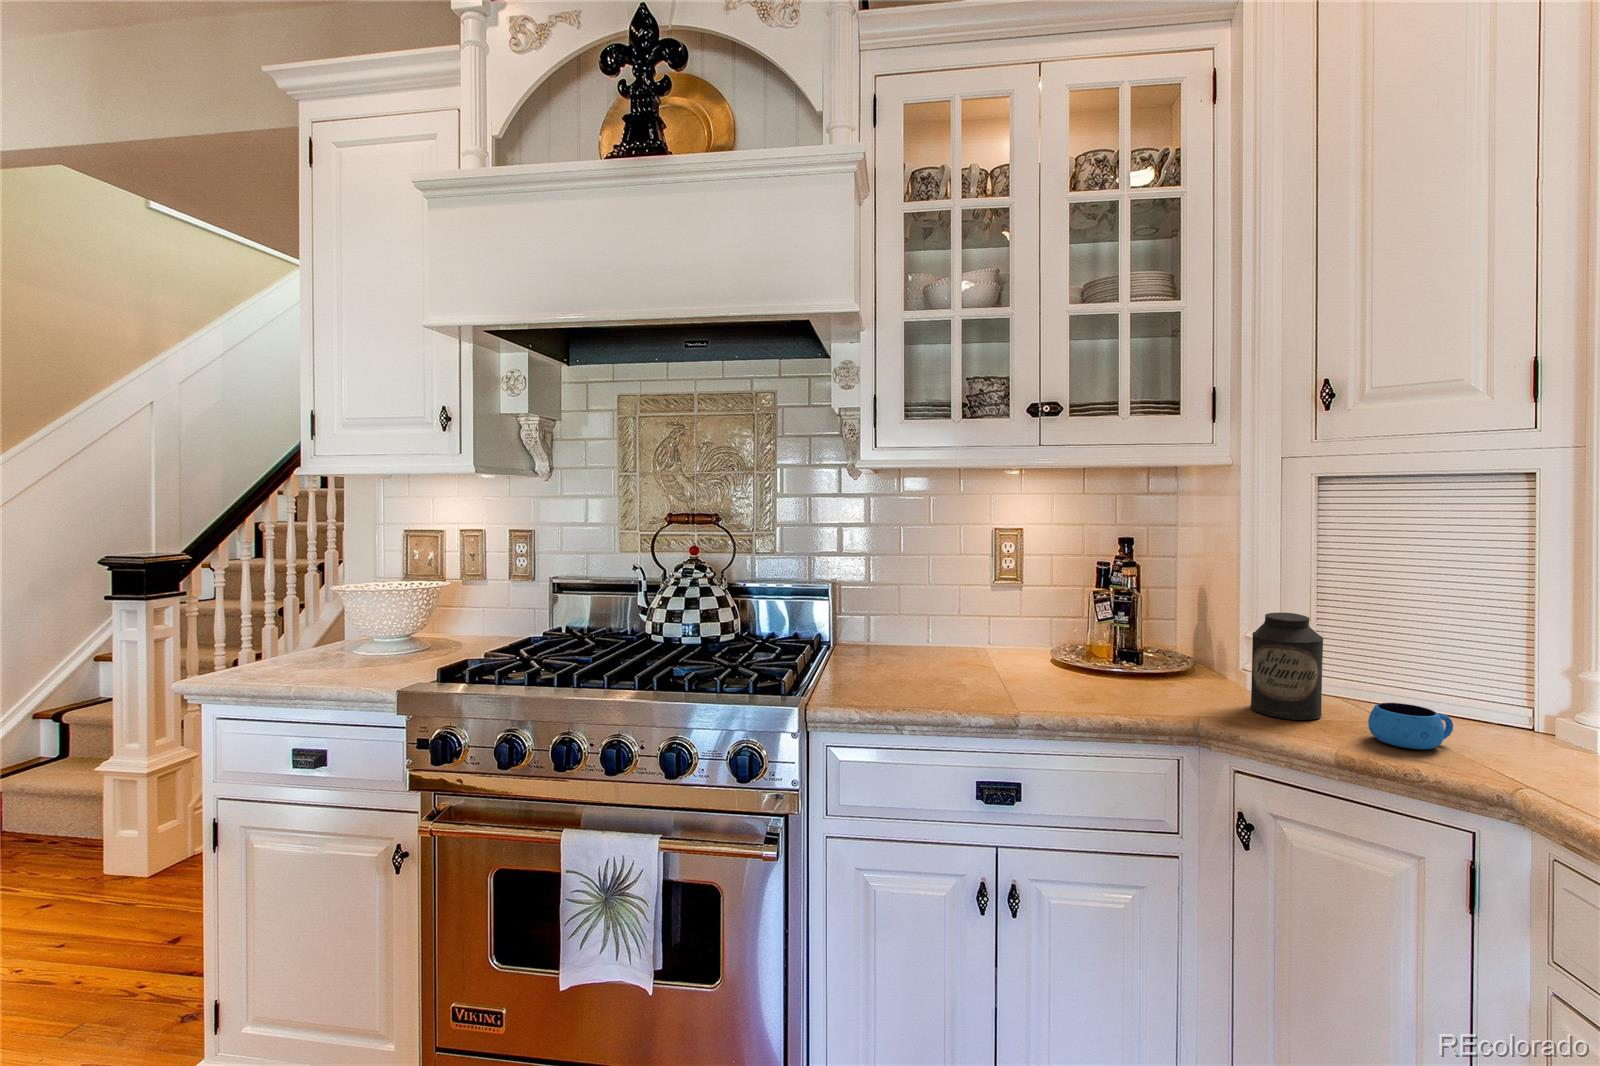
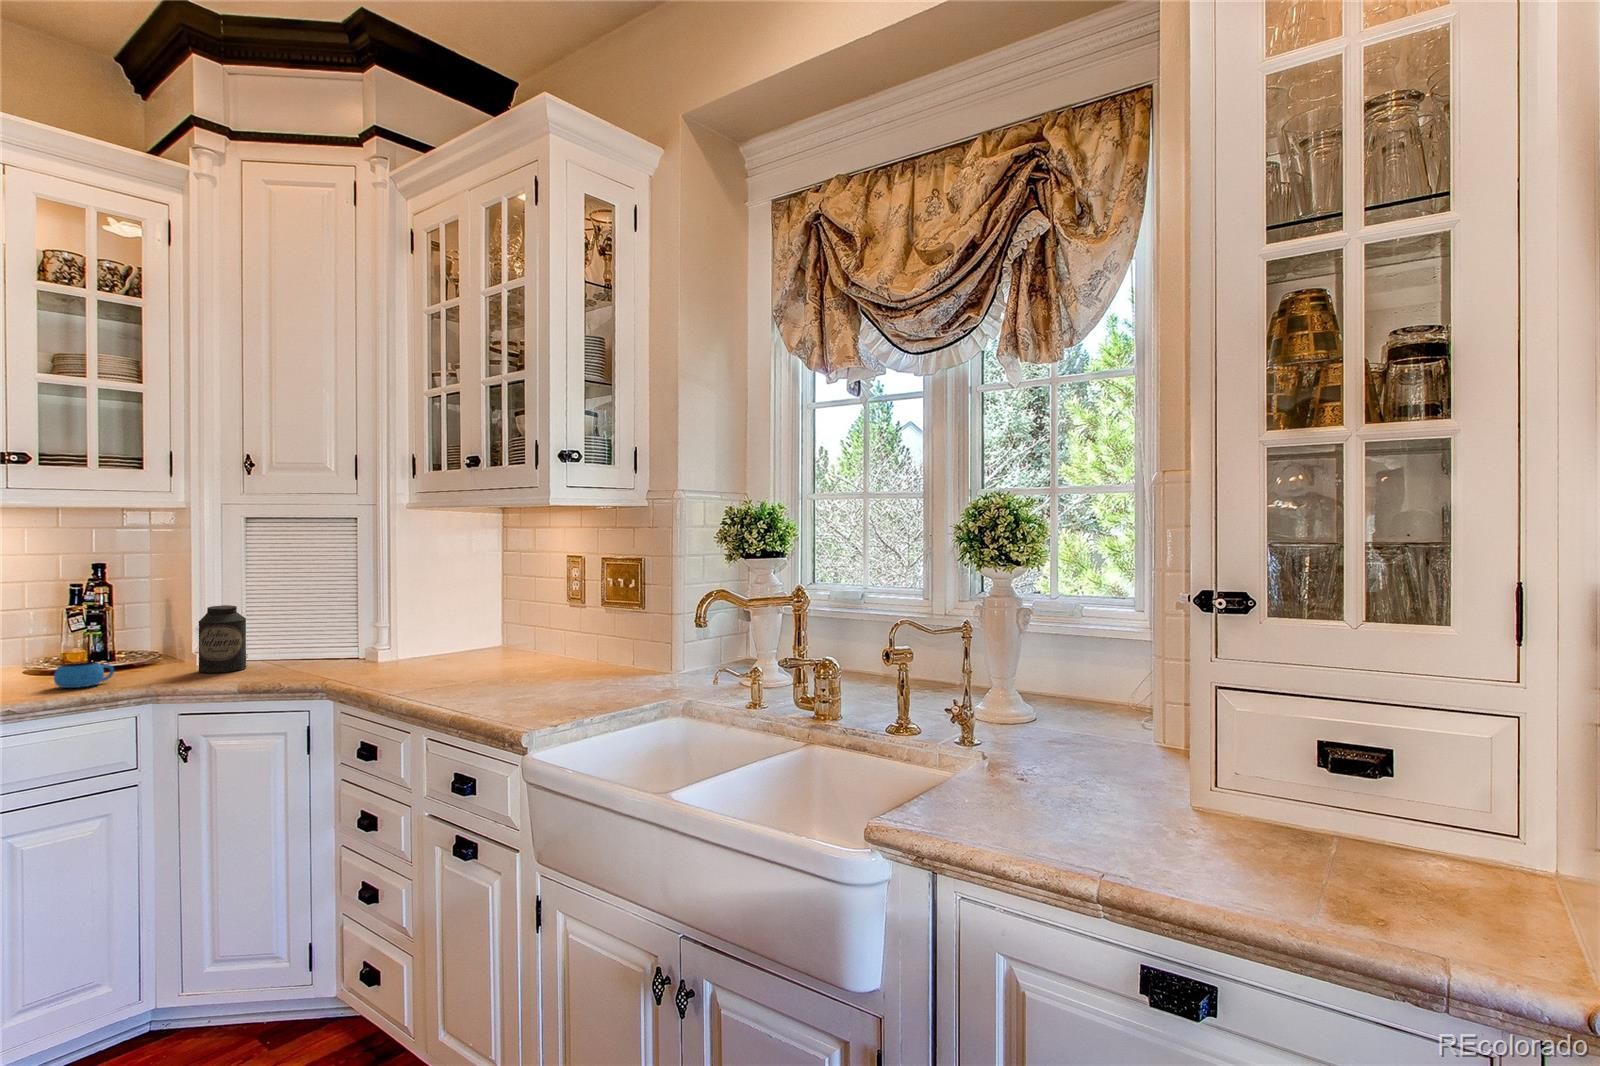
mug: present [1368,703,1453,749] -> present [54,662,114,688]

